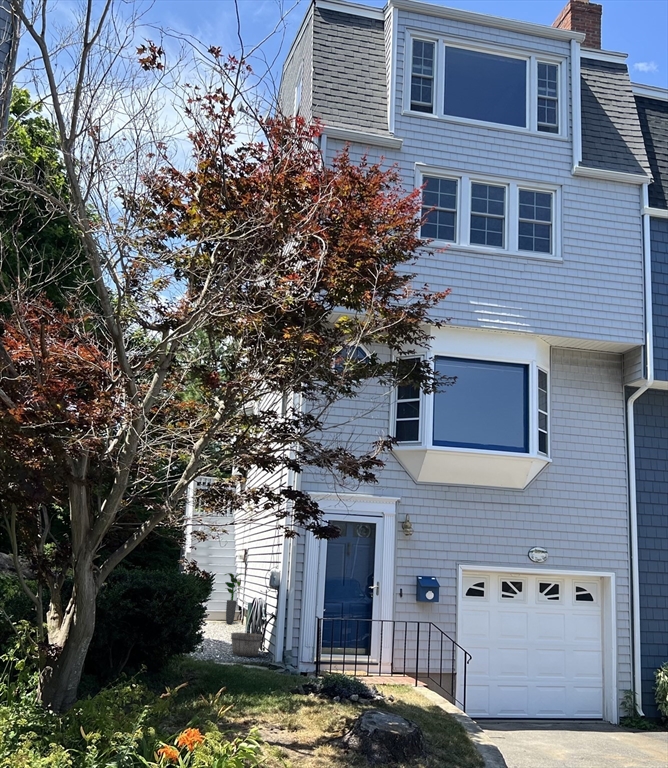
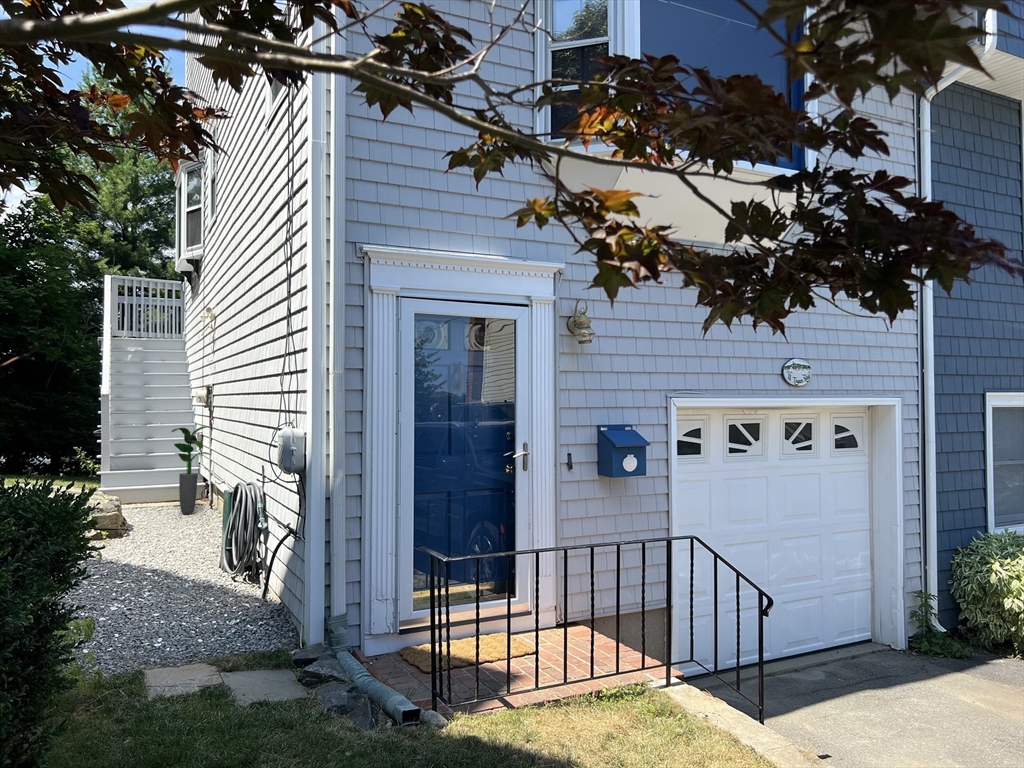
wooden bucket: present [231,630,262,656] -> none [189,549,264,614]

